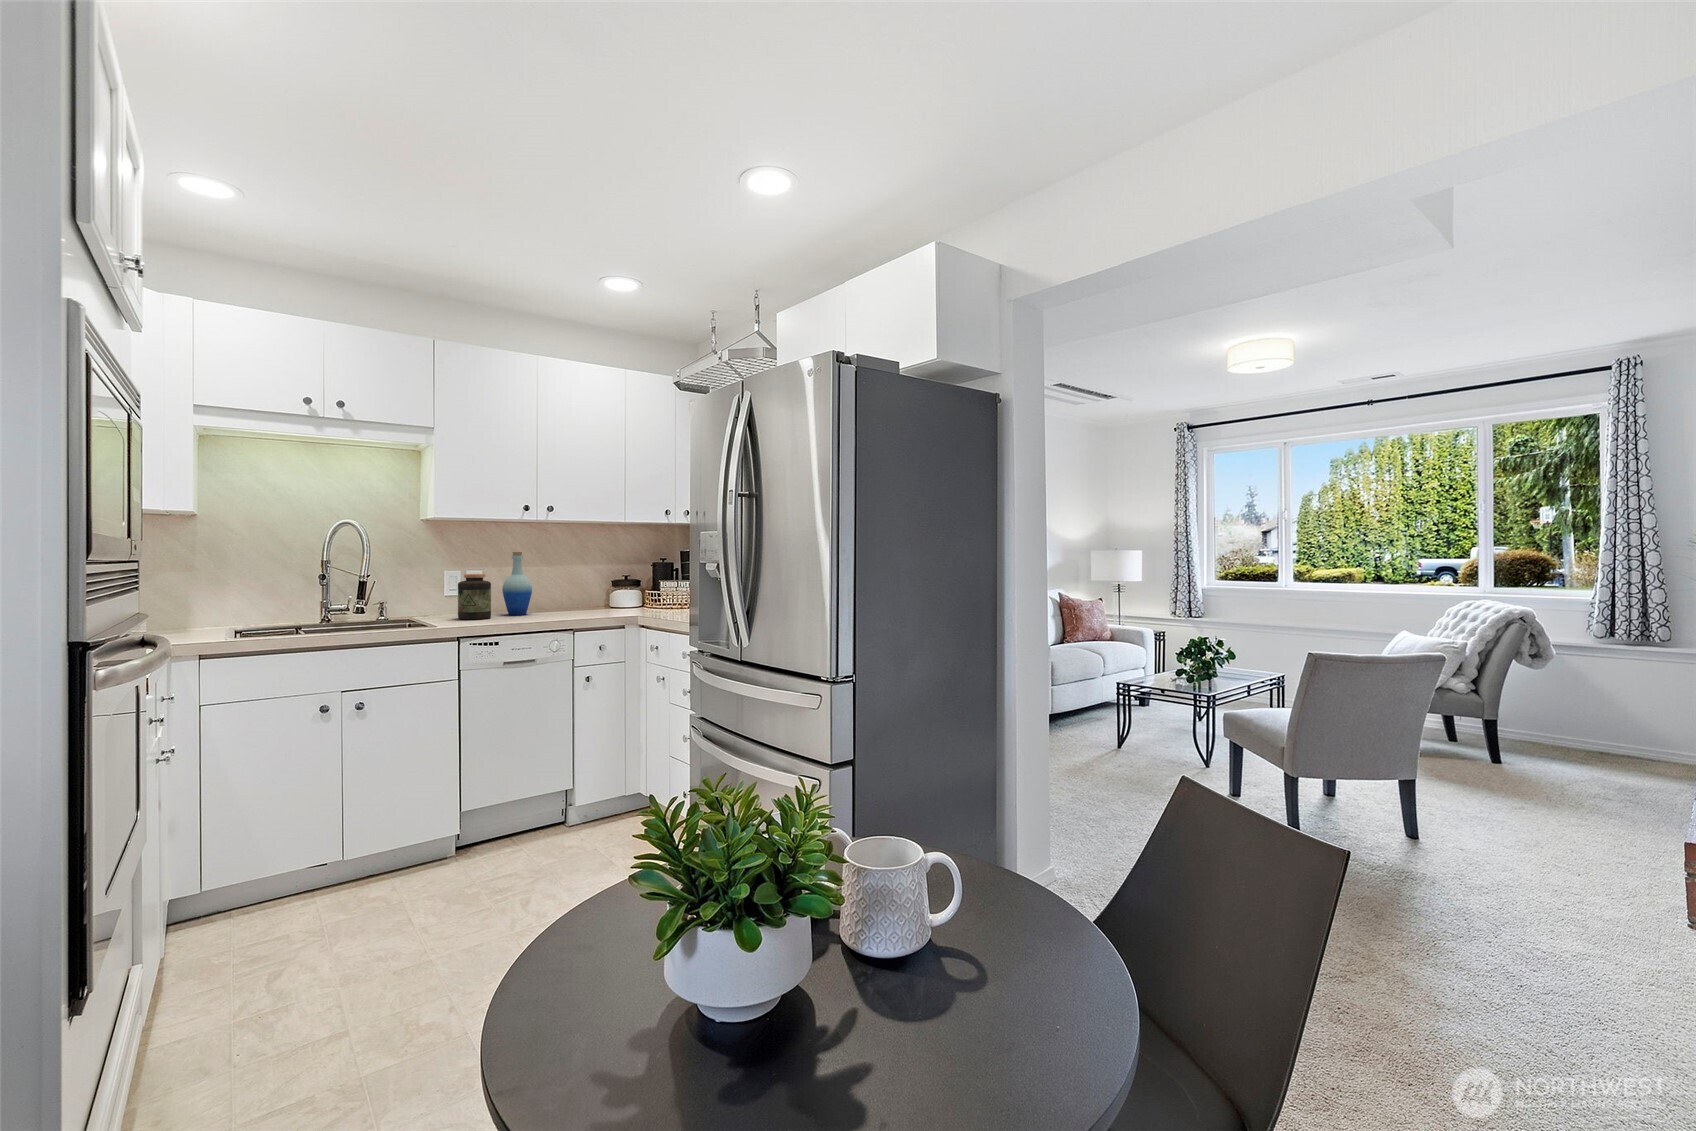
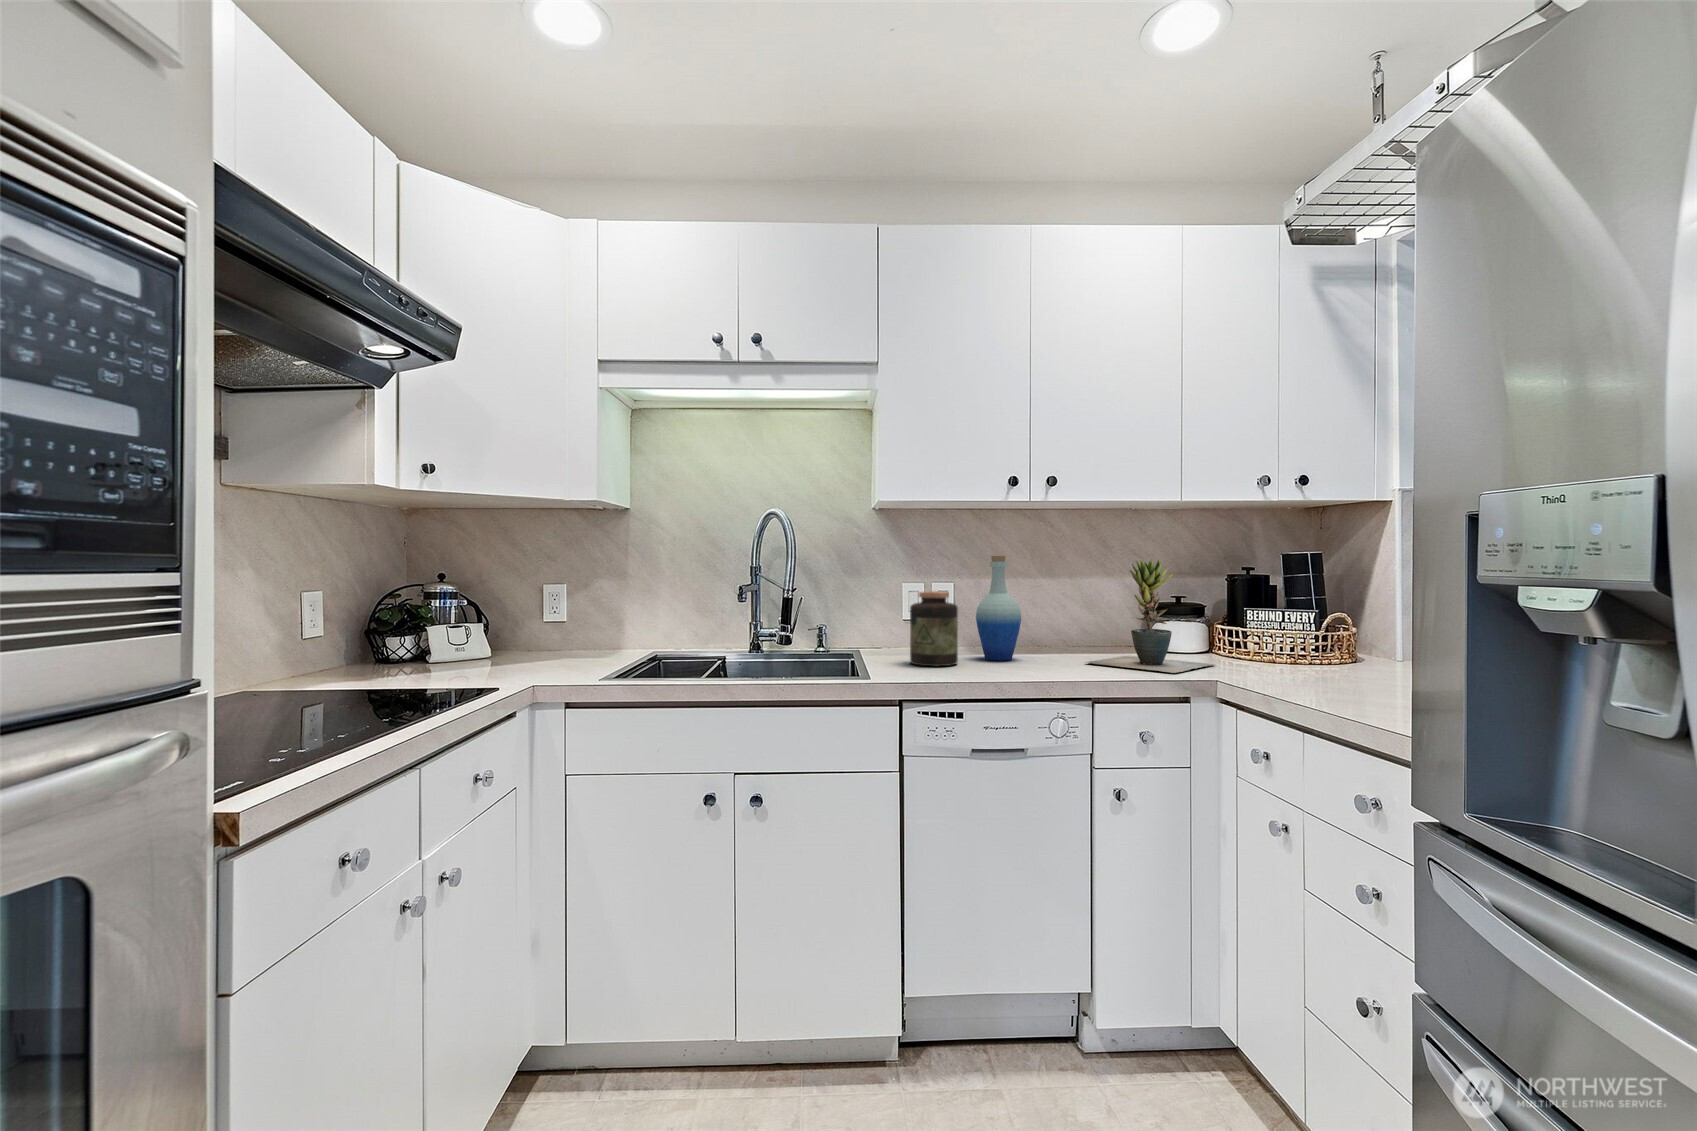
potted plant: none [570,555,643,615] -> present [1087,559,1214,673]

